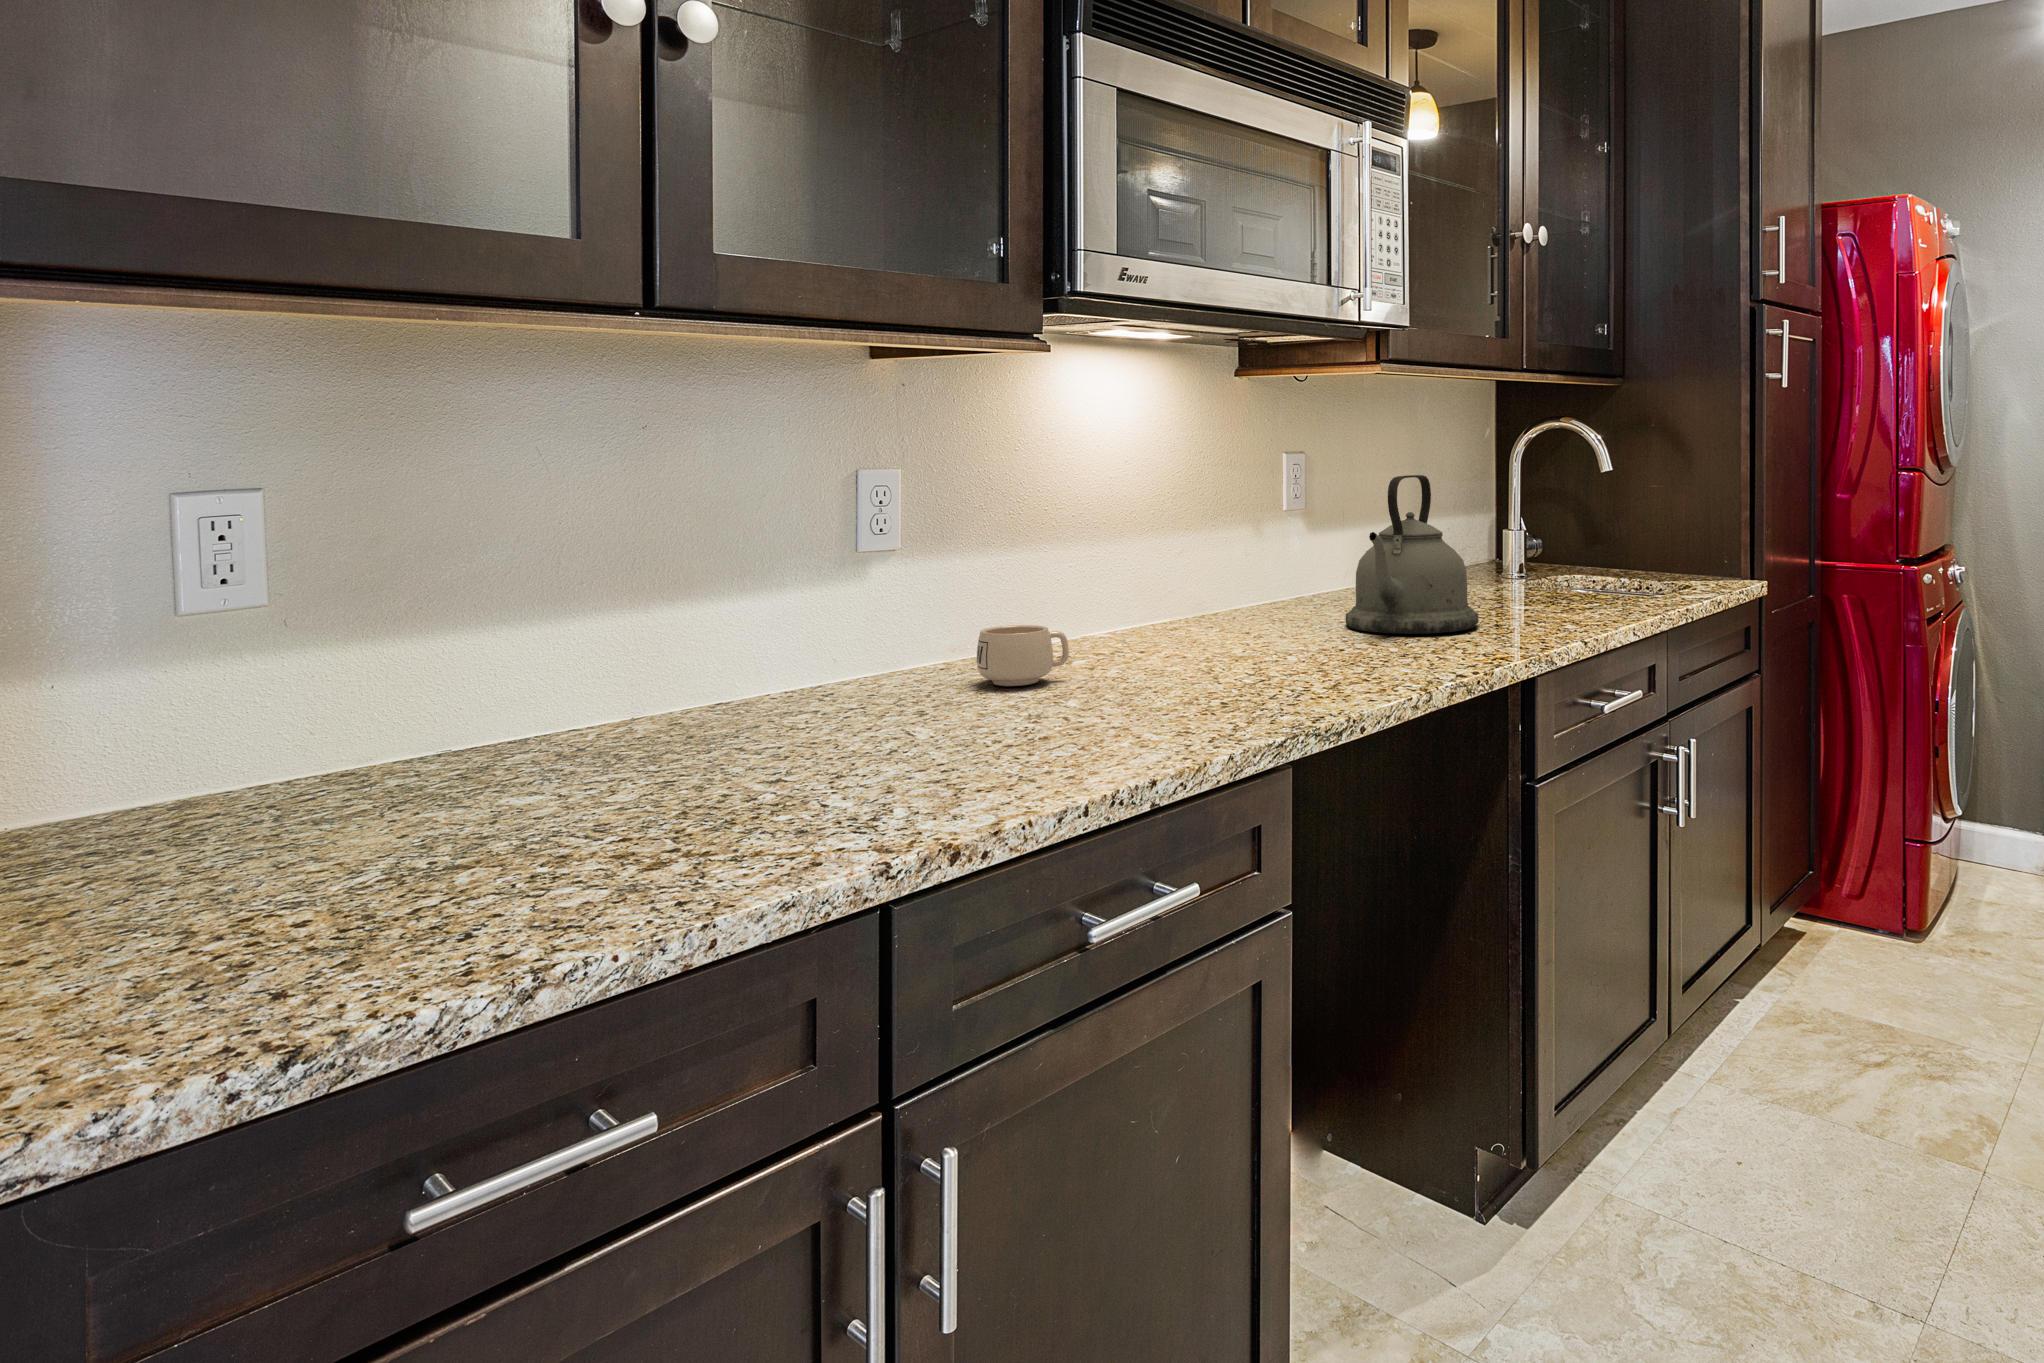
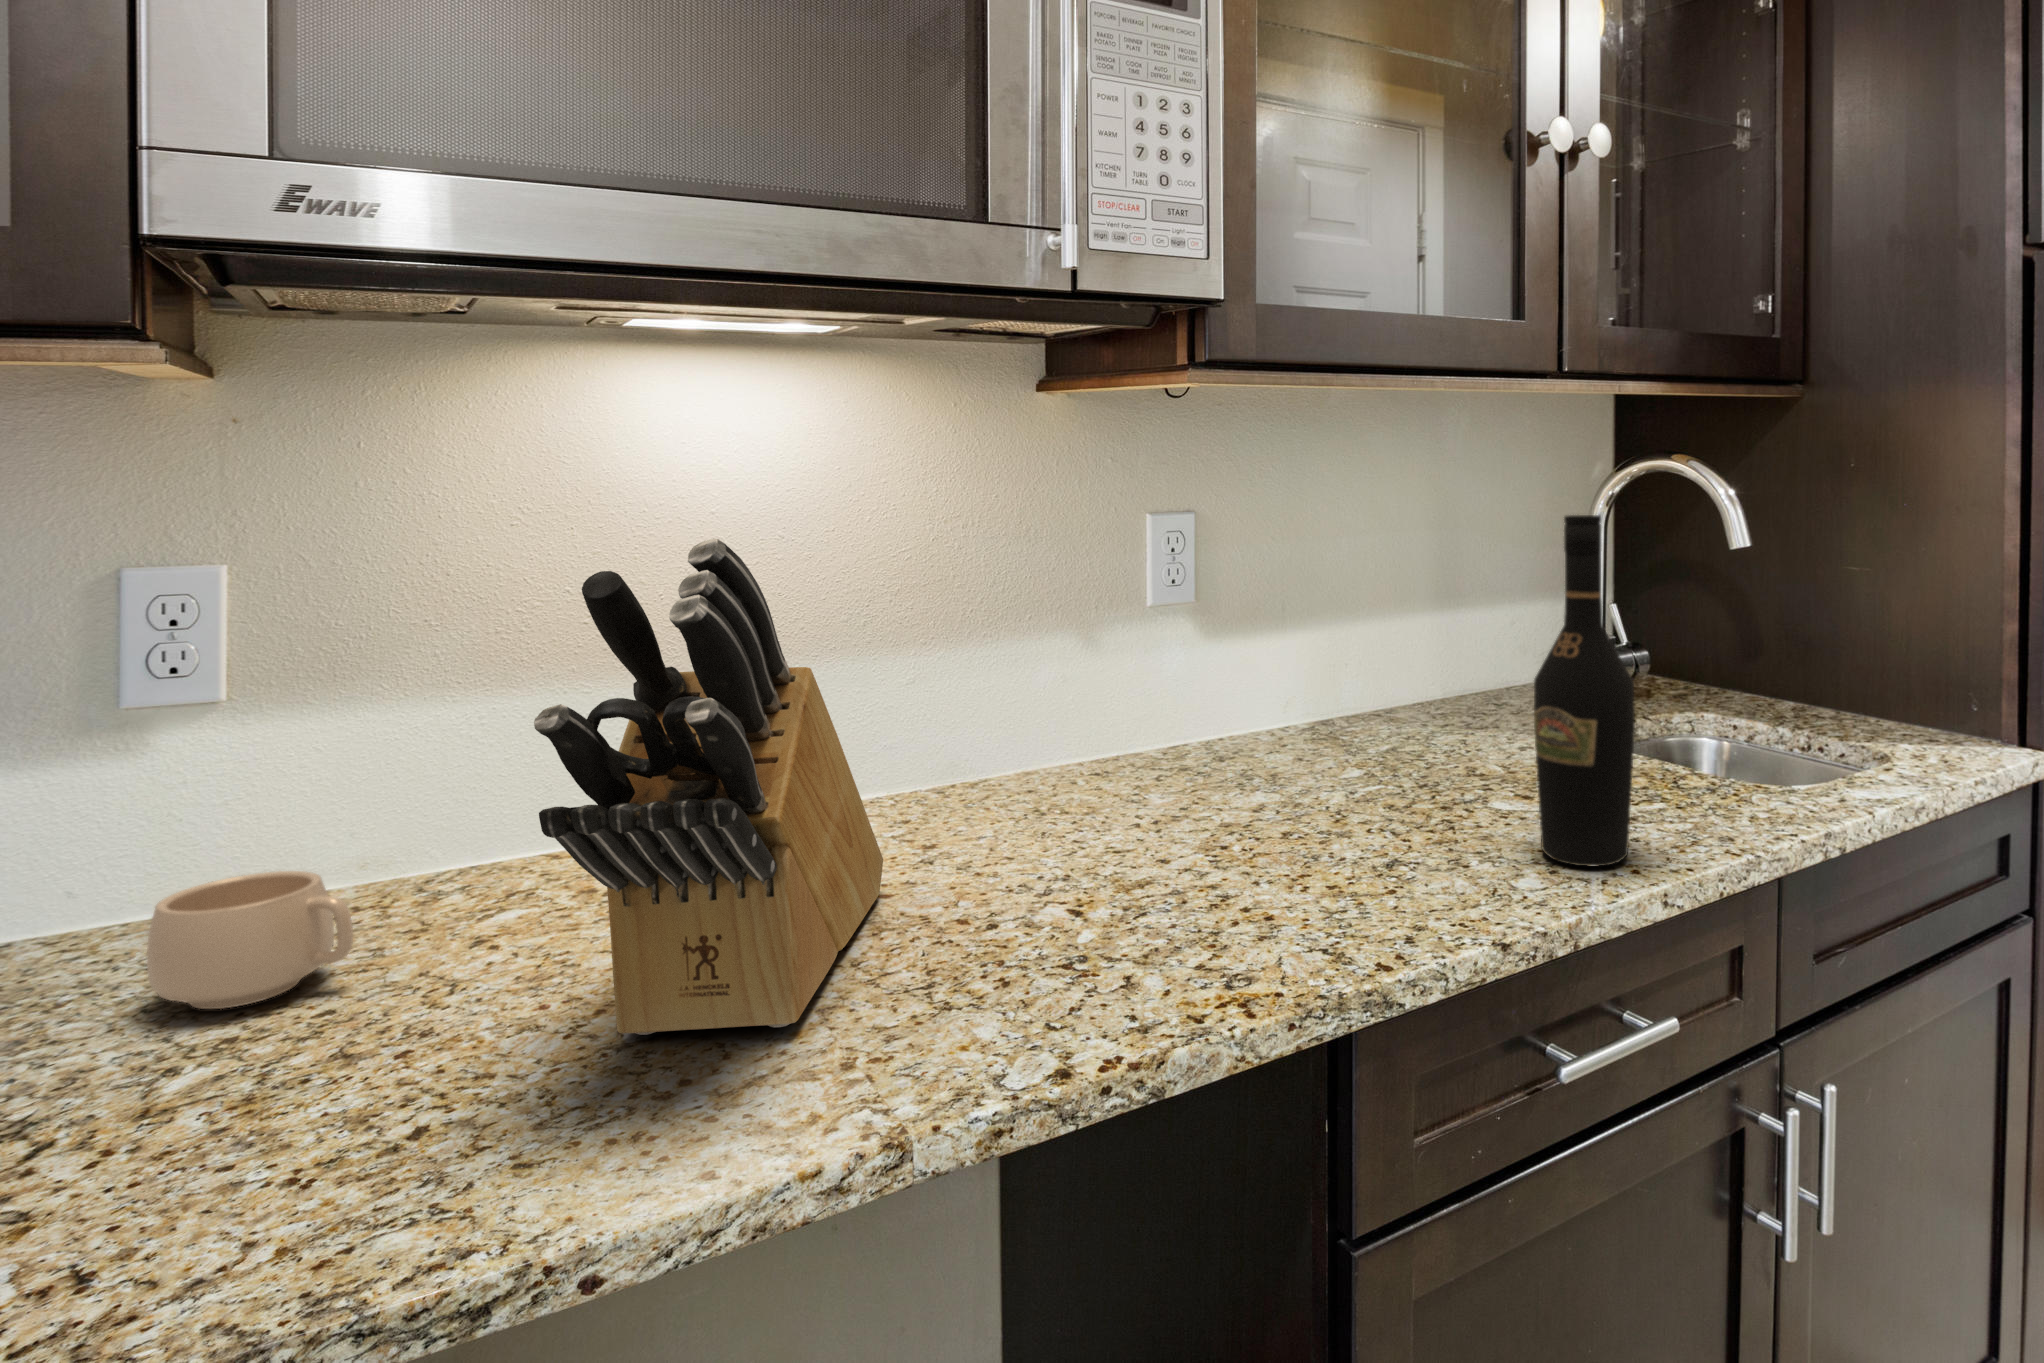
knife block: none [1189,441,1342,677] -> present [534,538,883,1035]
wine bottle: none [1557,443,1609,622] -> present [1534,515,1635,867]
kettle: present [1346,475,1479,634] -> none [1088,570,1366,883]

